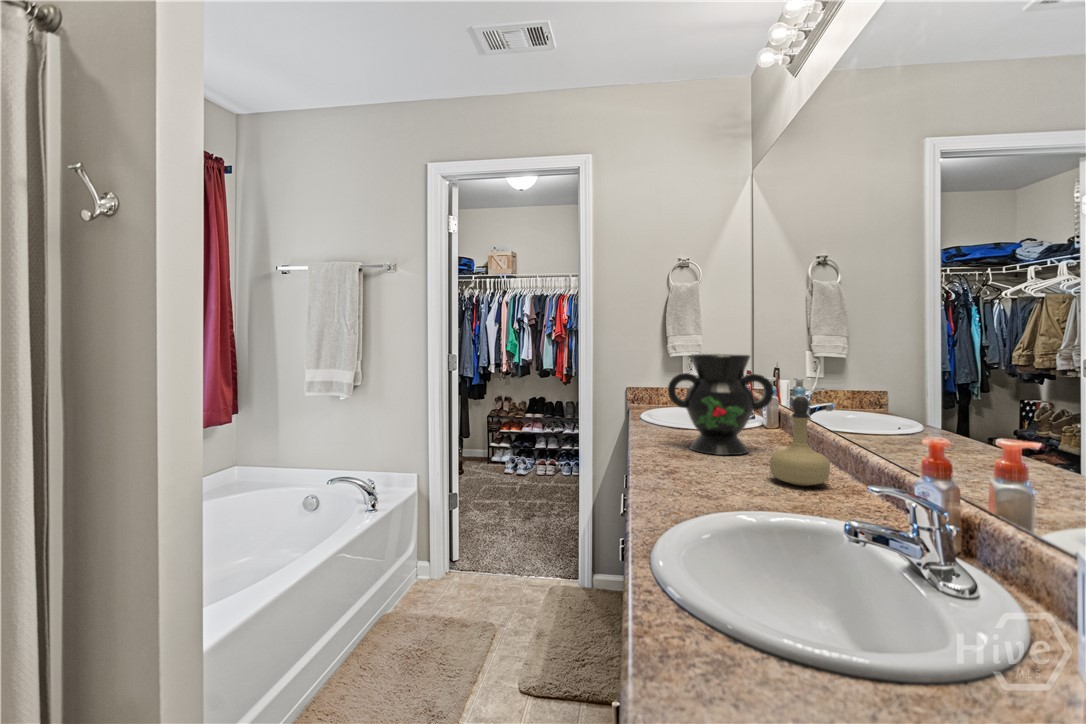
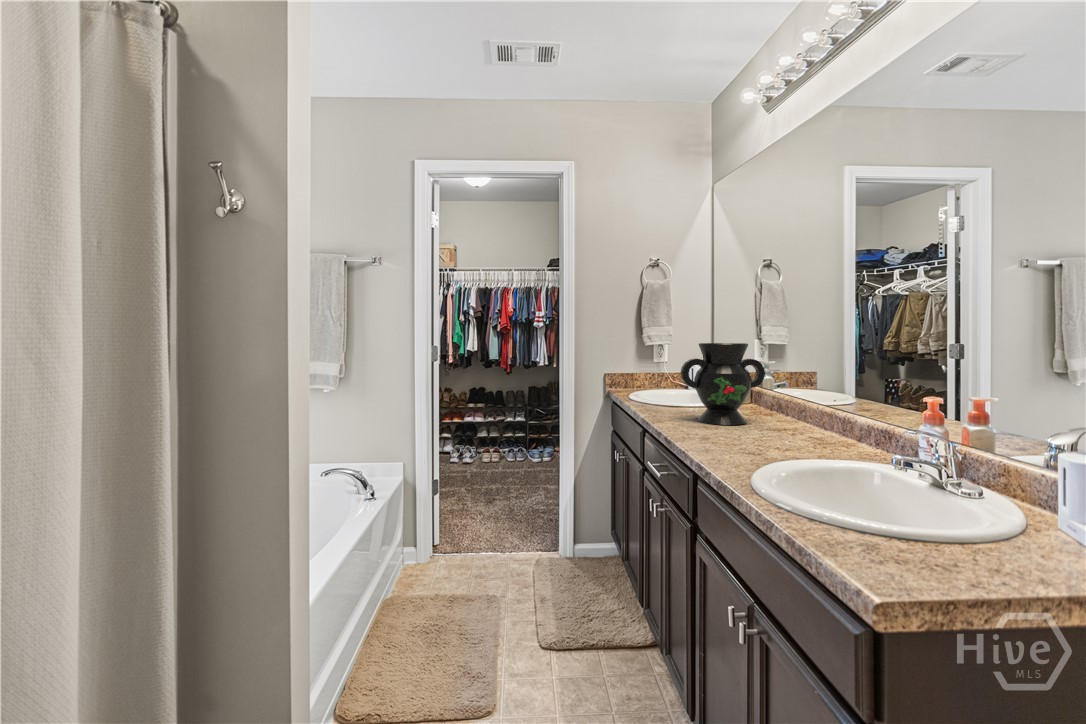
perfume bottle: present [770,396,830,486] -> none [786,374,833,442]

